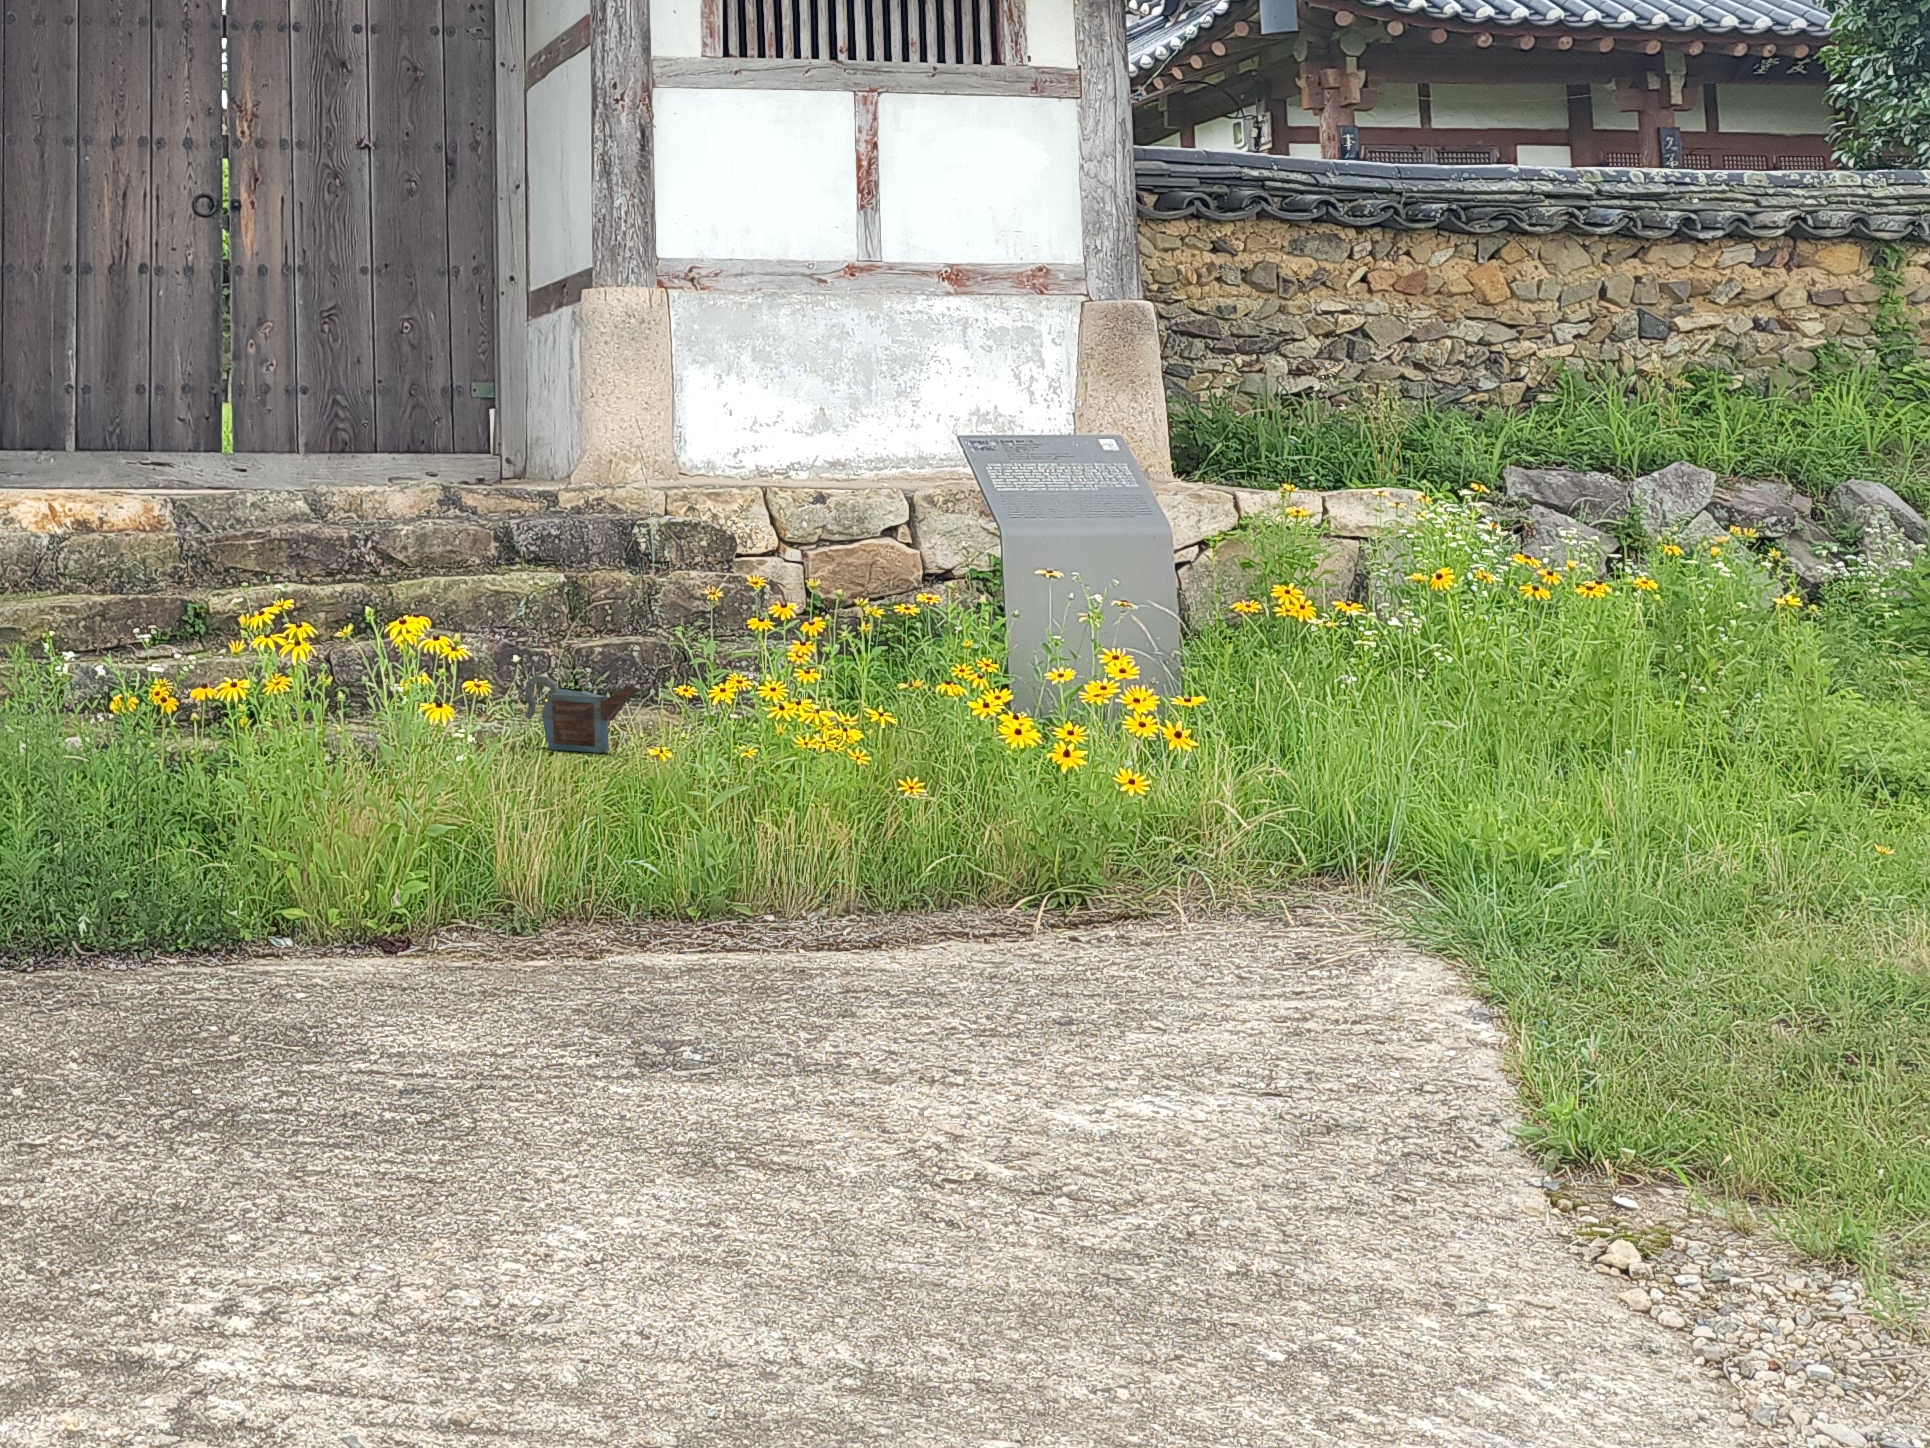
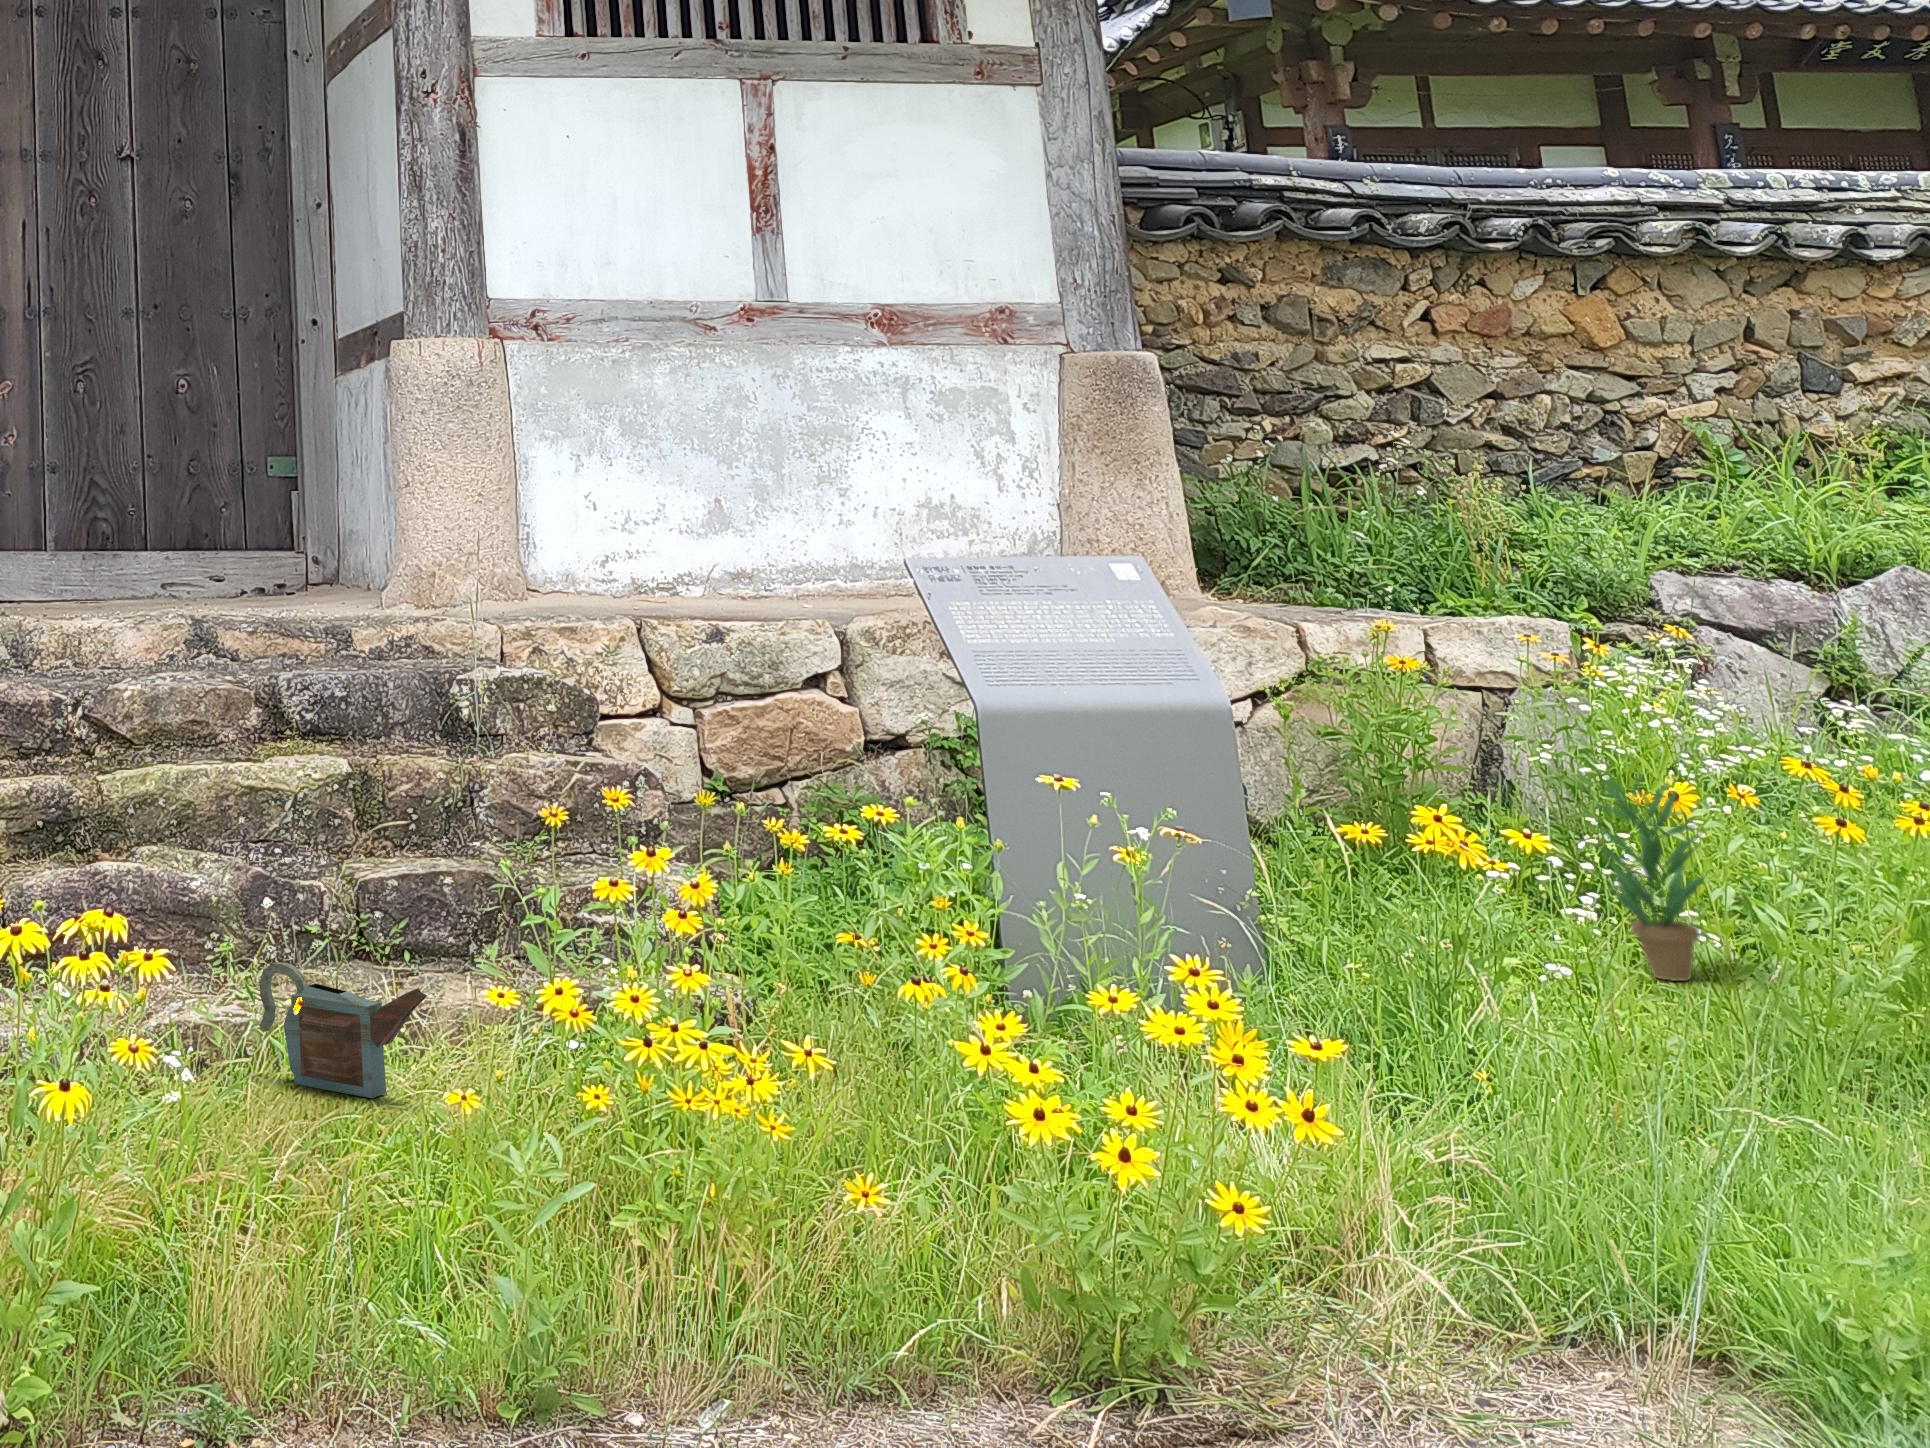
potted plant: none [1380,562,1455,694] -> present [1597,777,1705,981]

